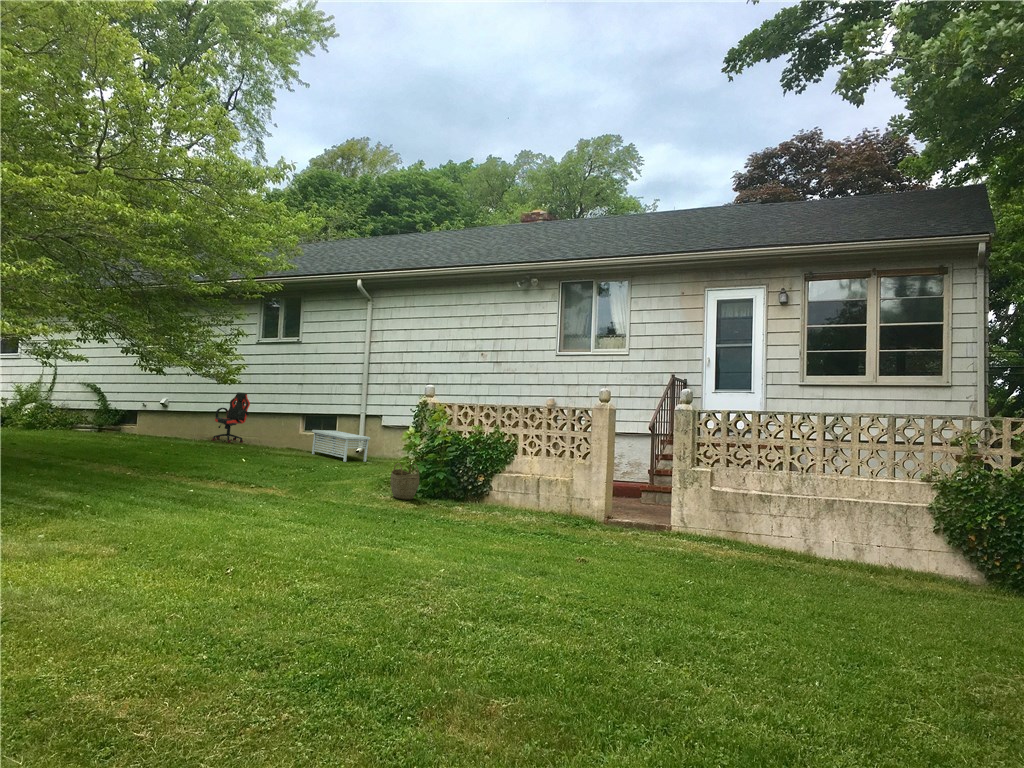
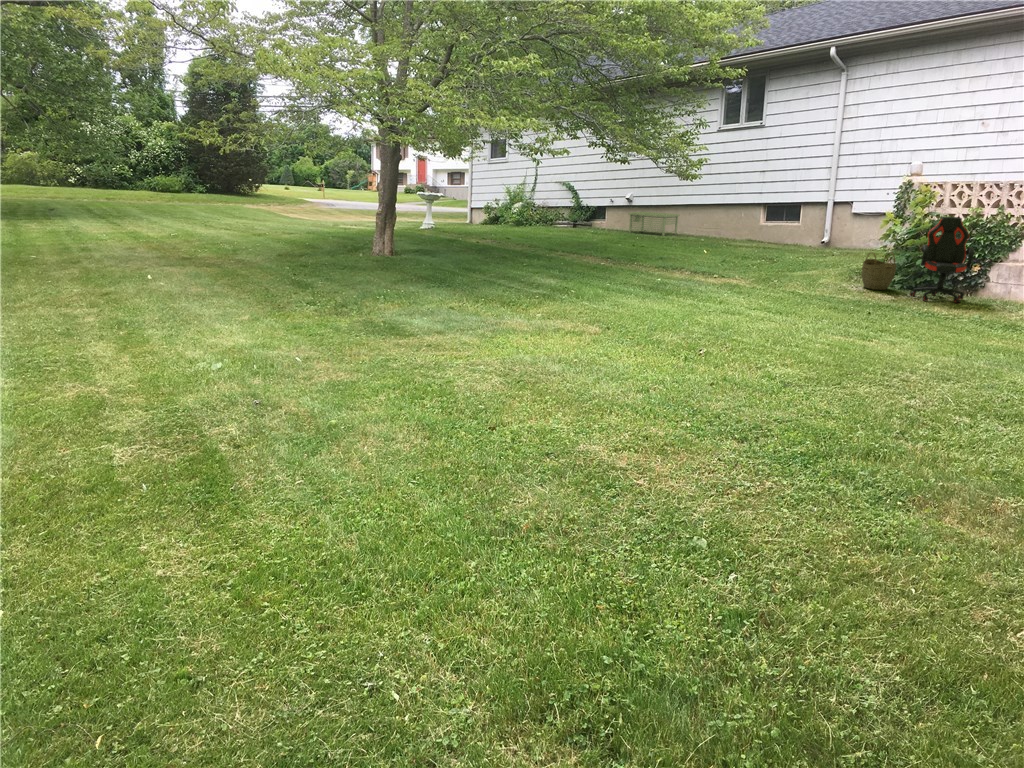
chair: present [212,393,250,443] -> present [910,217,974,303]
storage bench: present [312,430,370,462] -> present [629,212,679,236]

